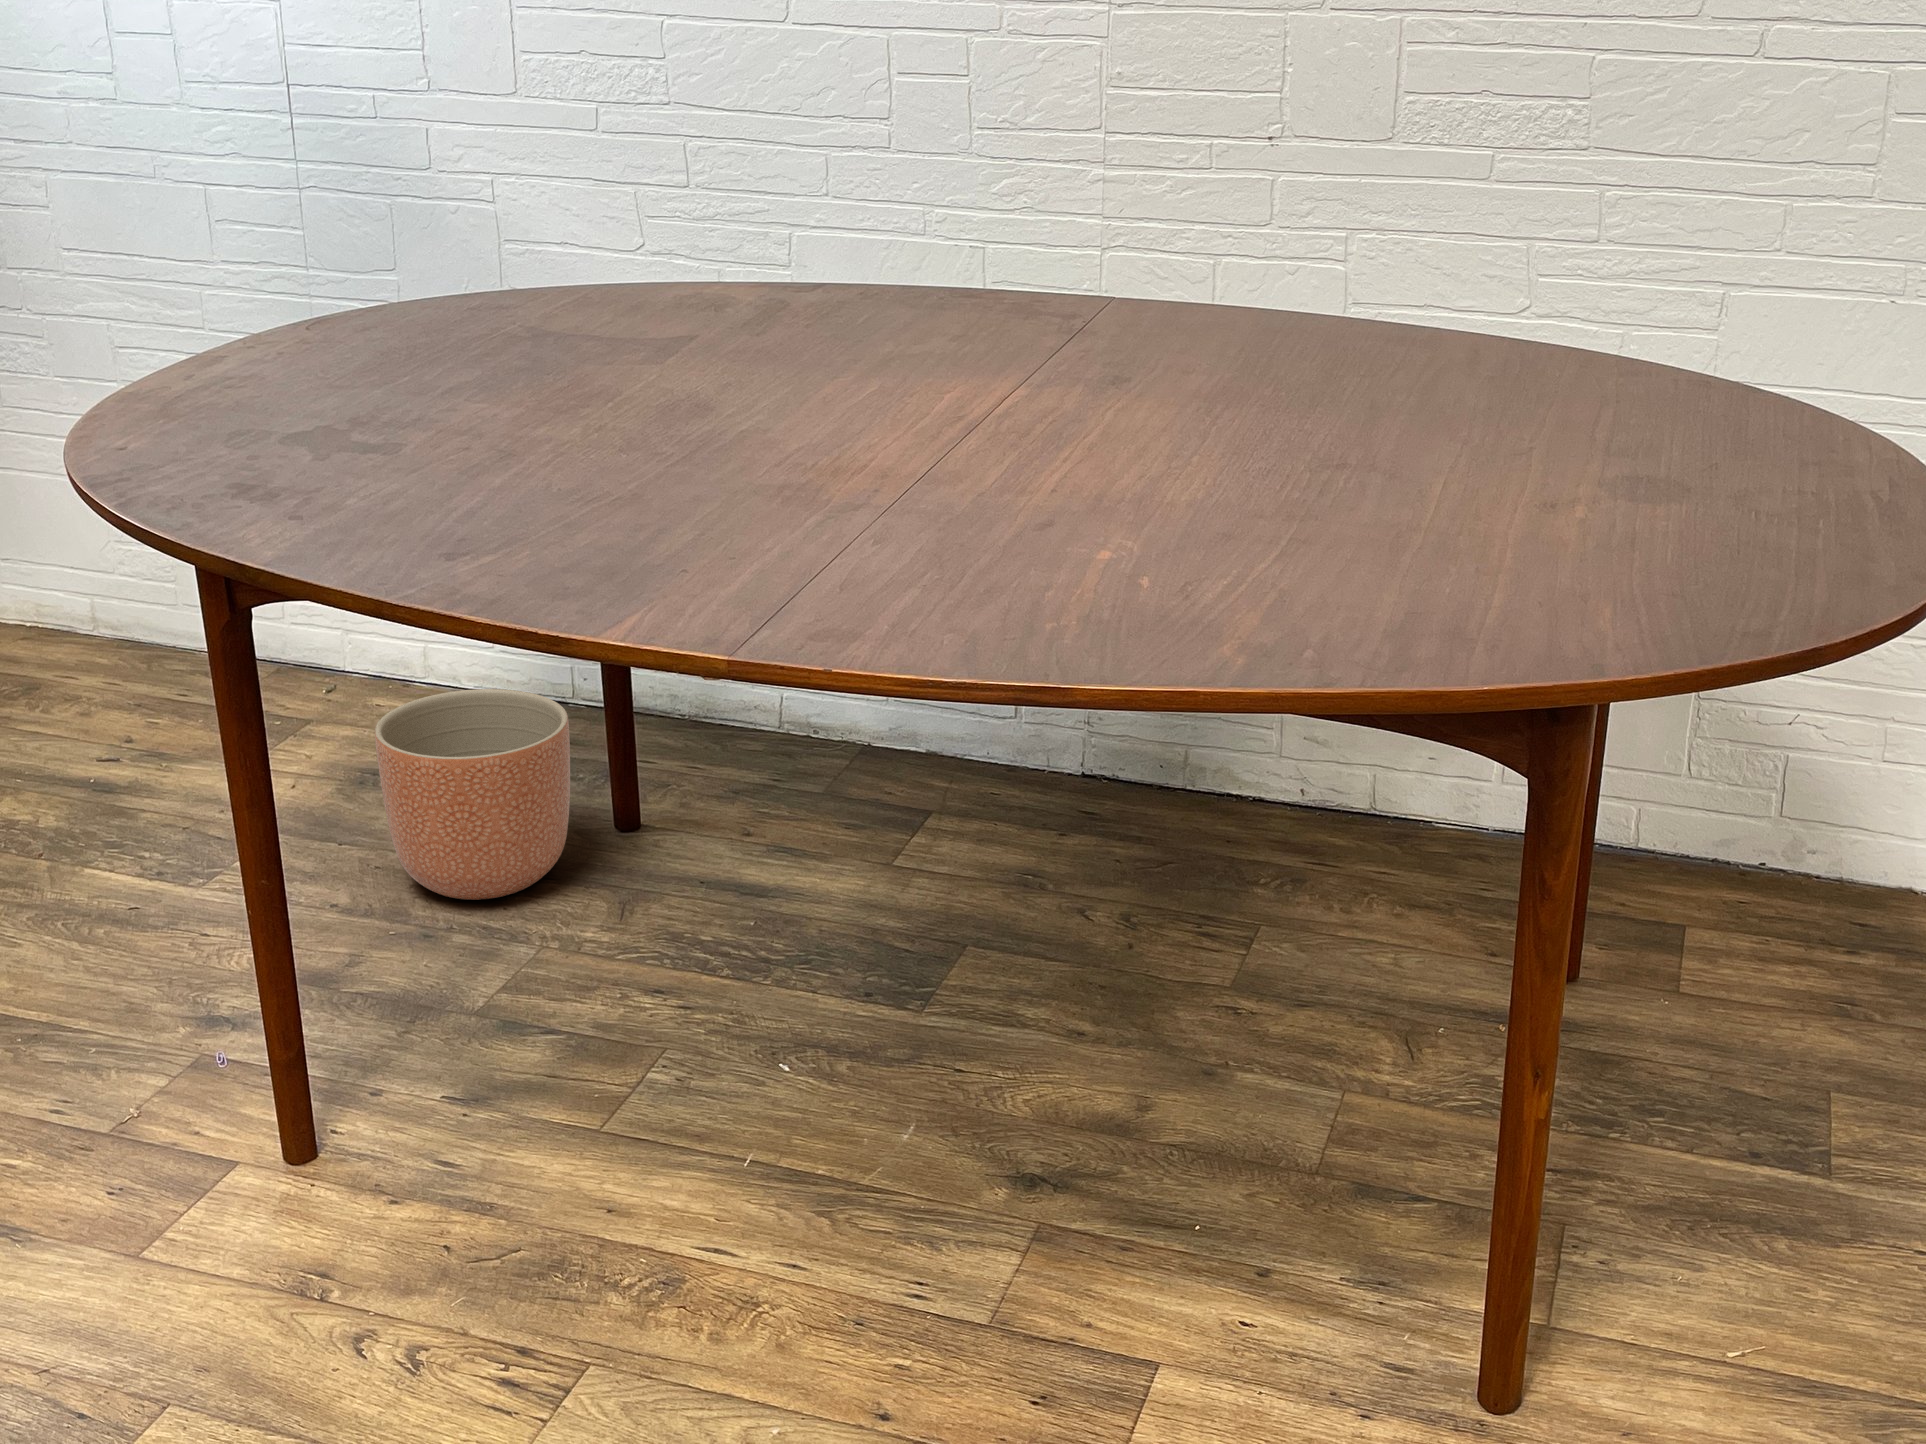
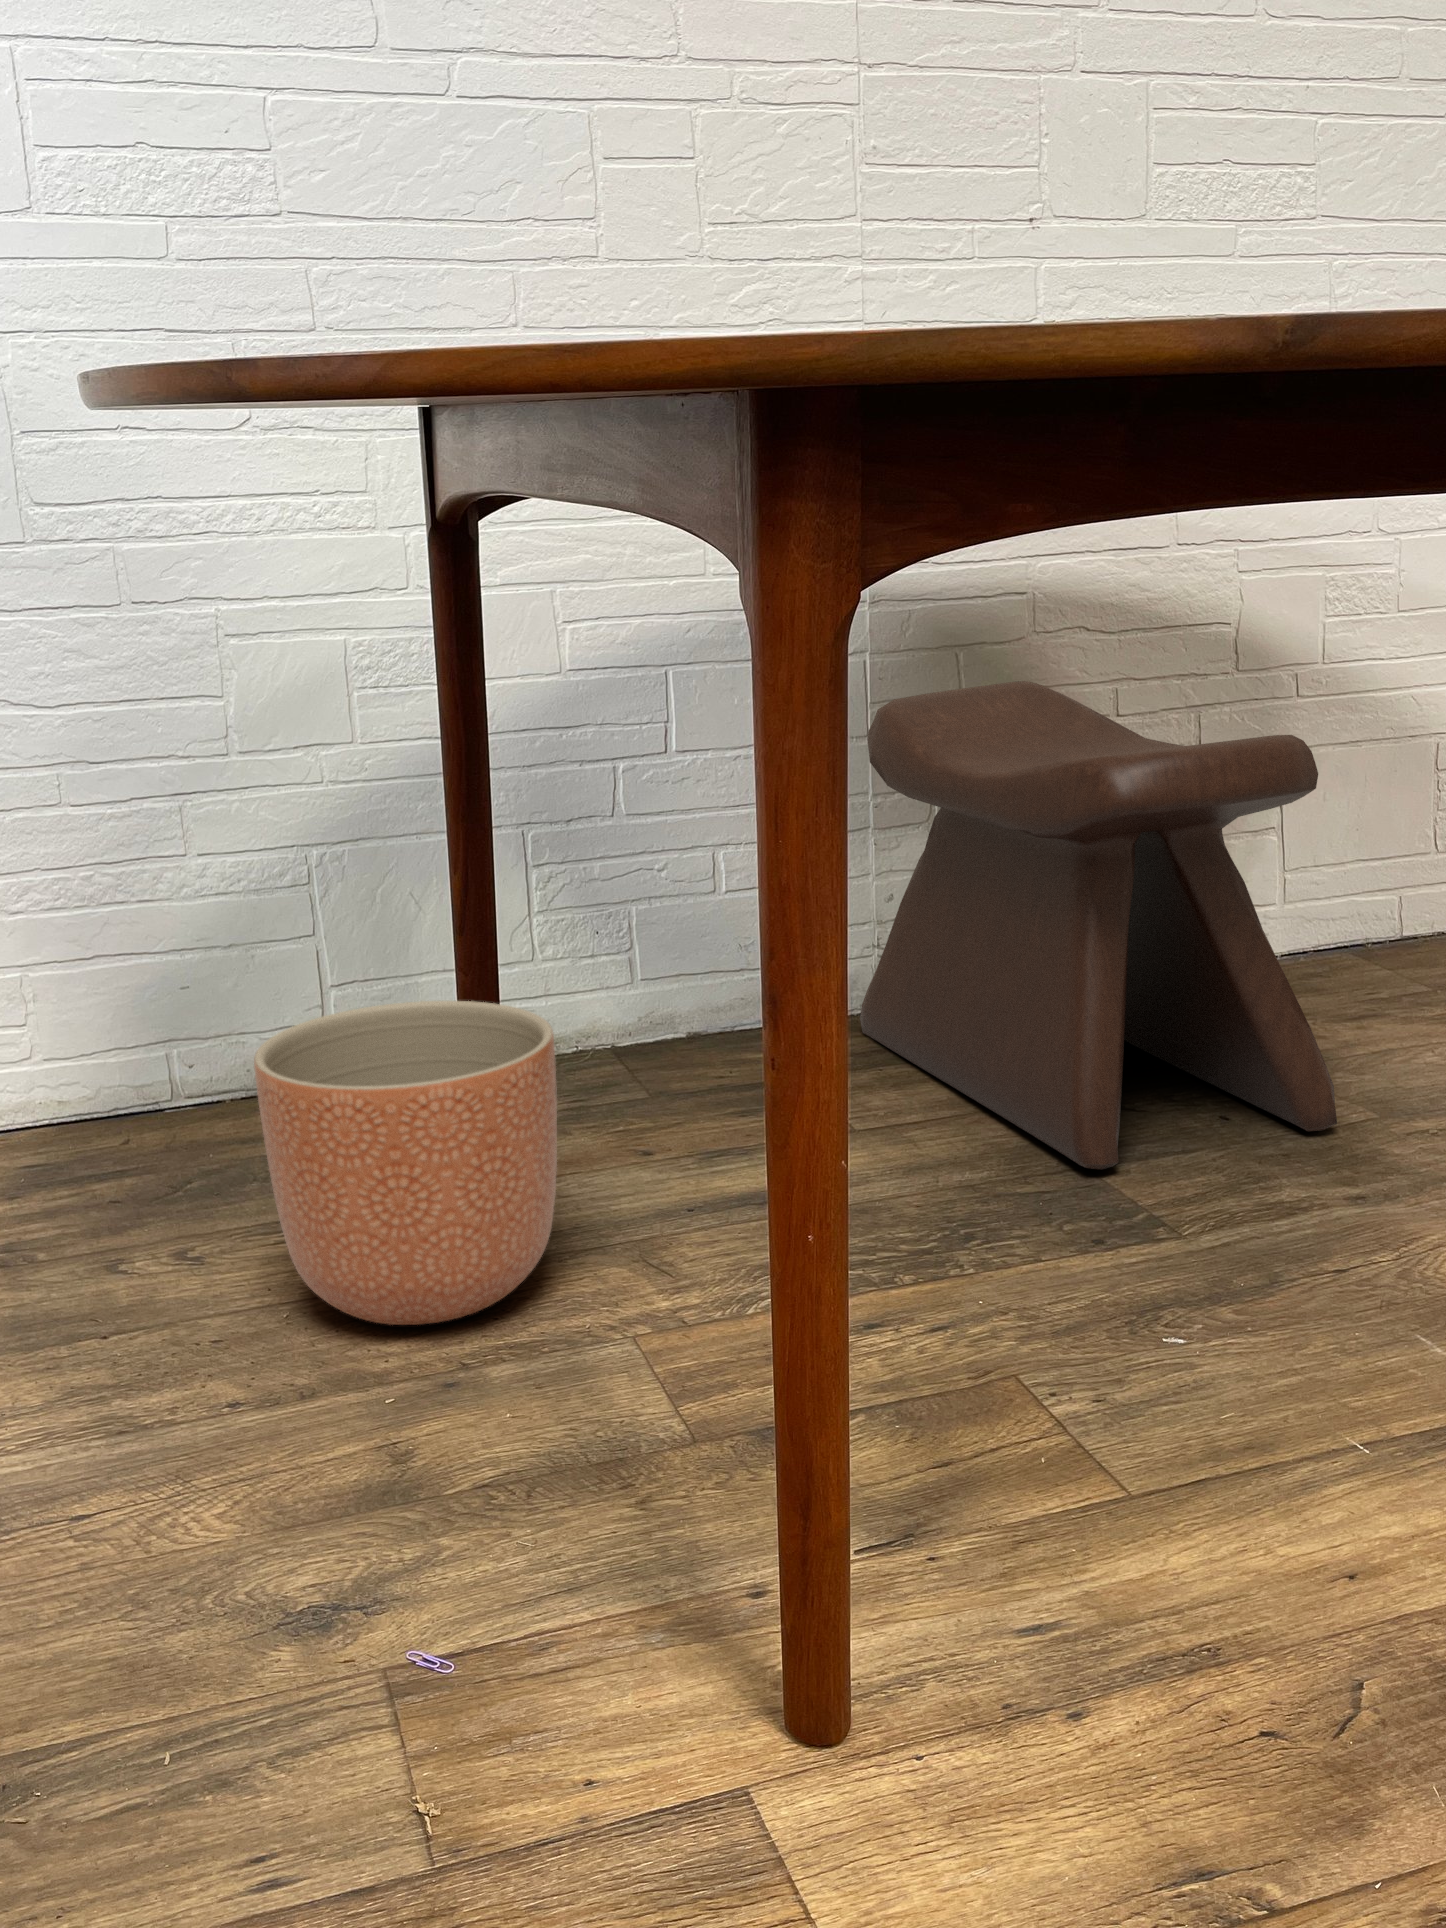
stool: none [923,532,1225,980] -> present [860,681,1337,1170]

